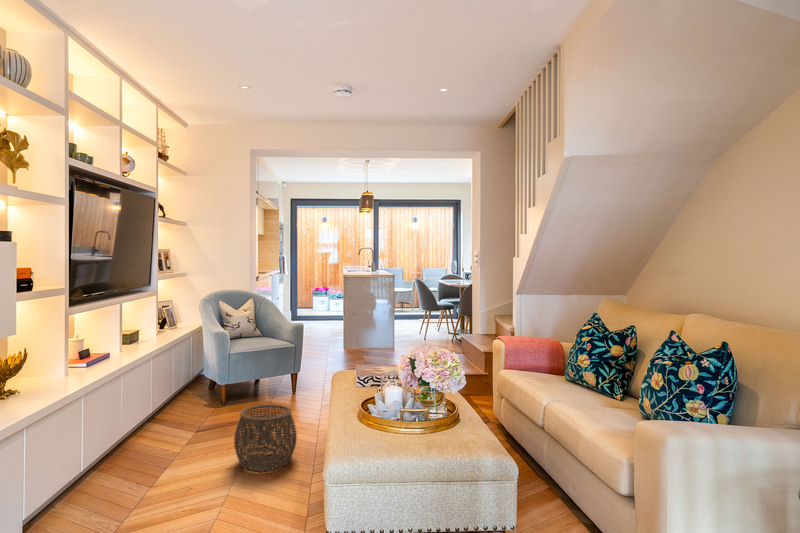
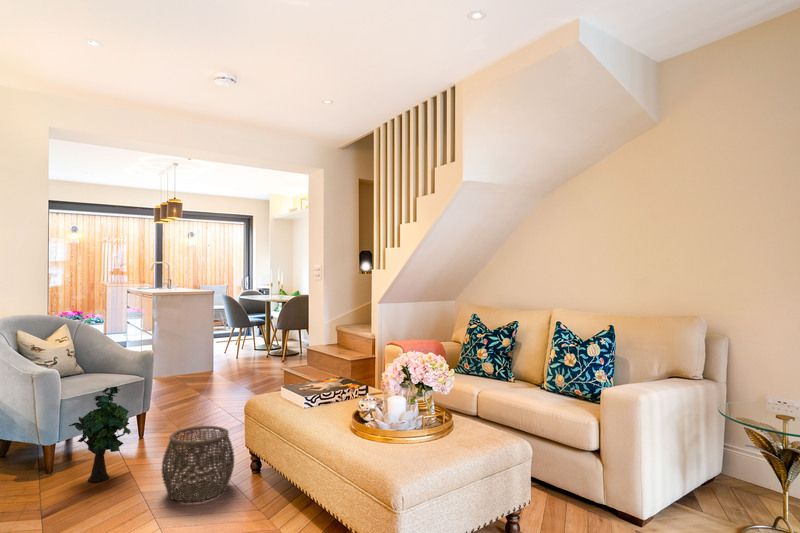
decorative plant: none [189,362,238,439] -> present [69,386,131,482]

